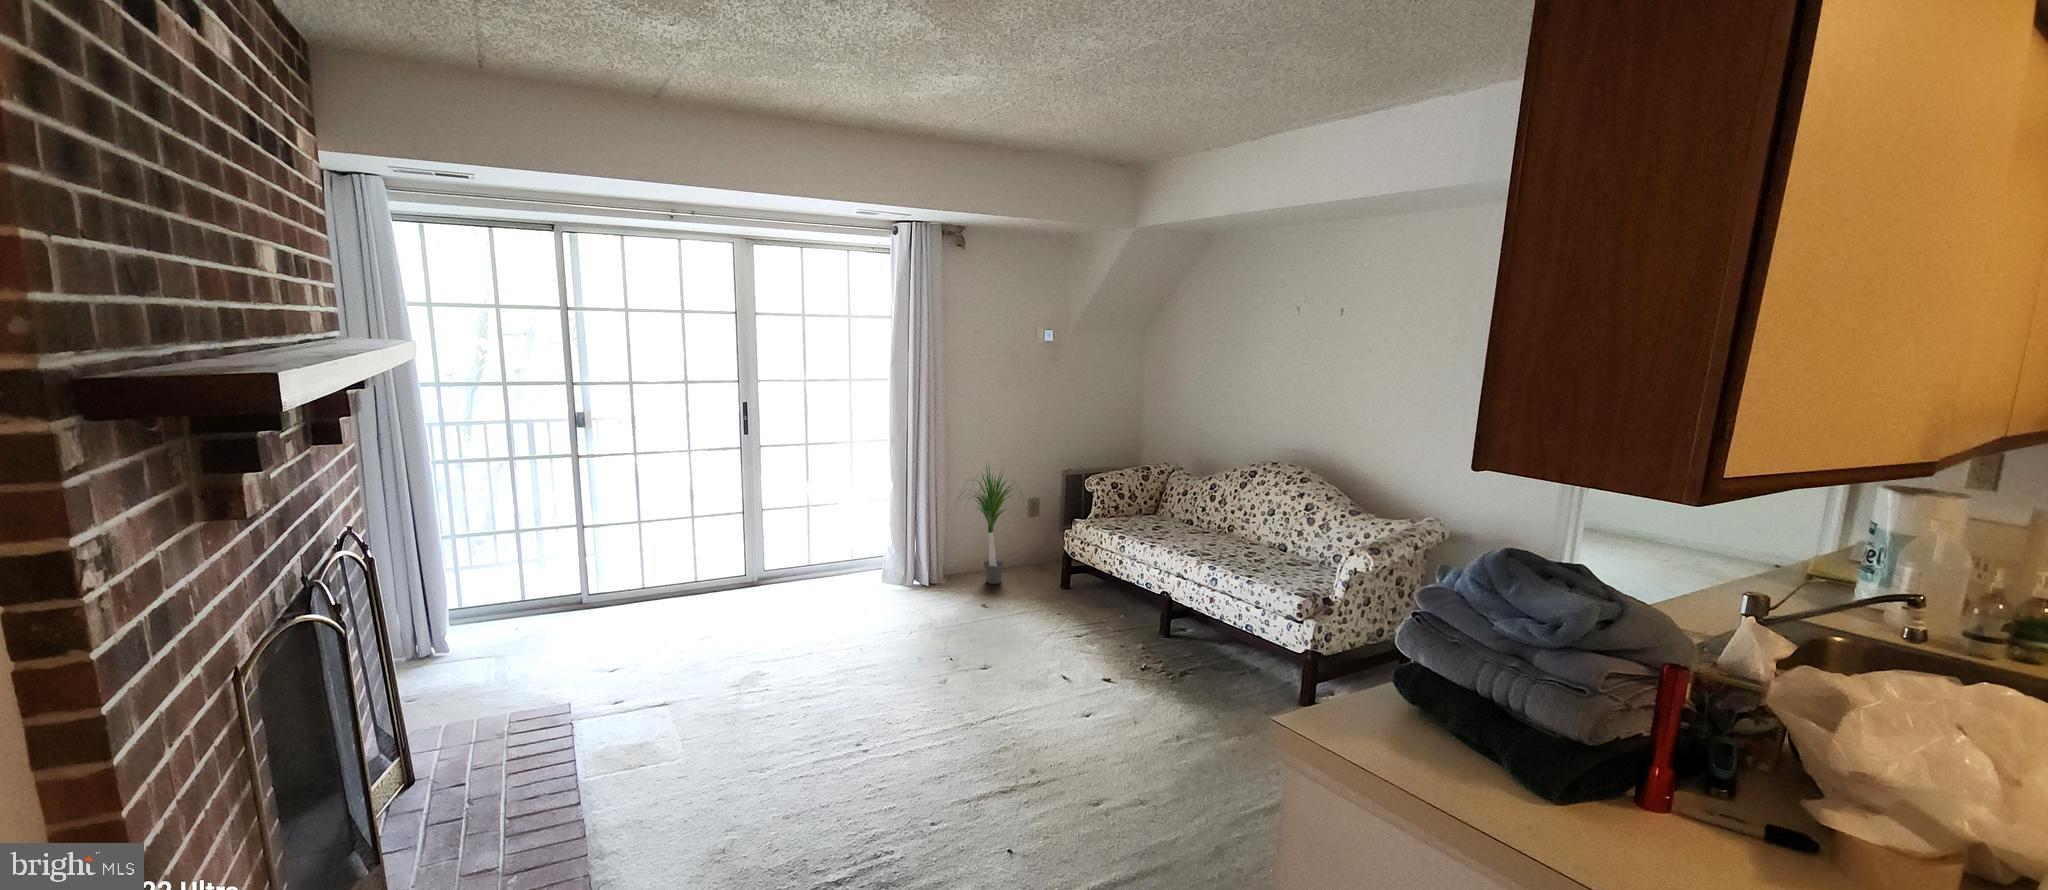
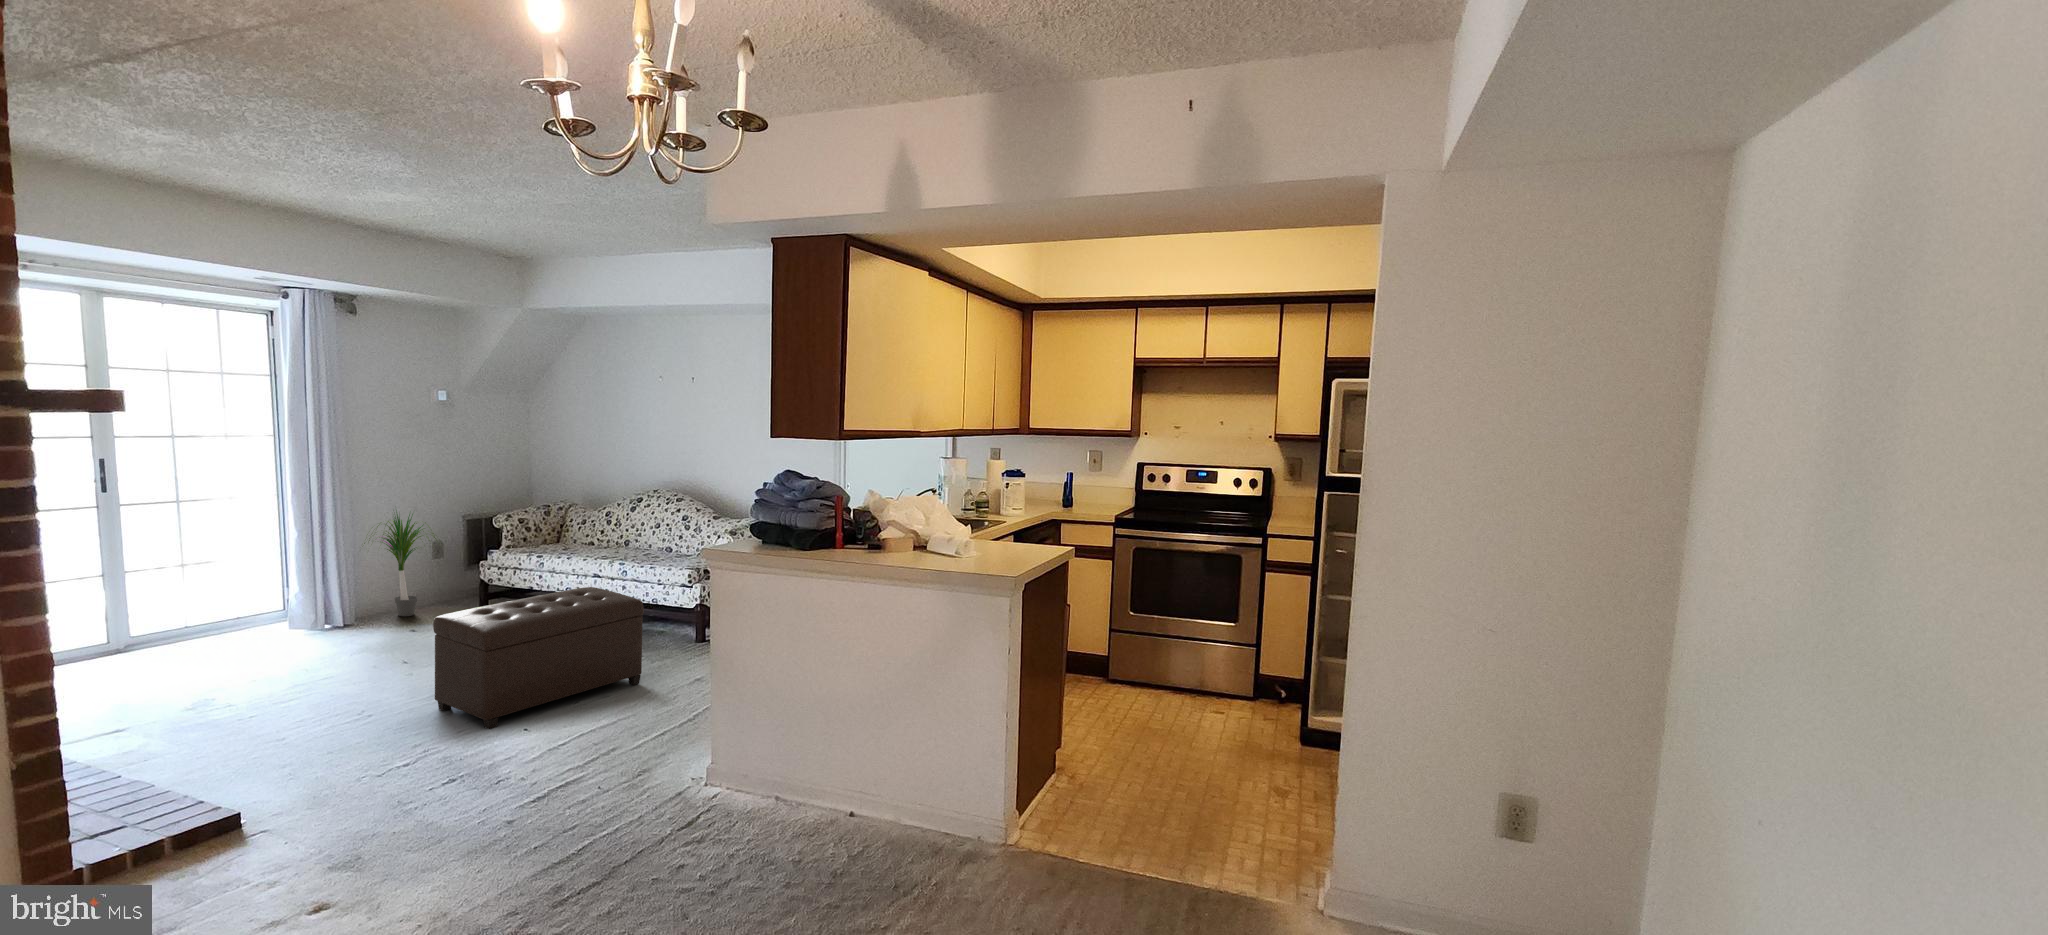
ottoman: none [925,613,1212,837] -> present [433,587,644,729]

